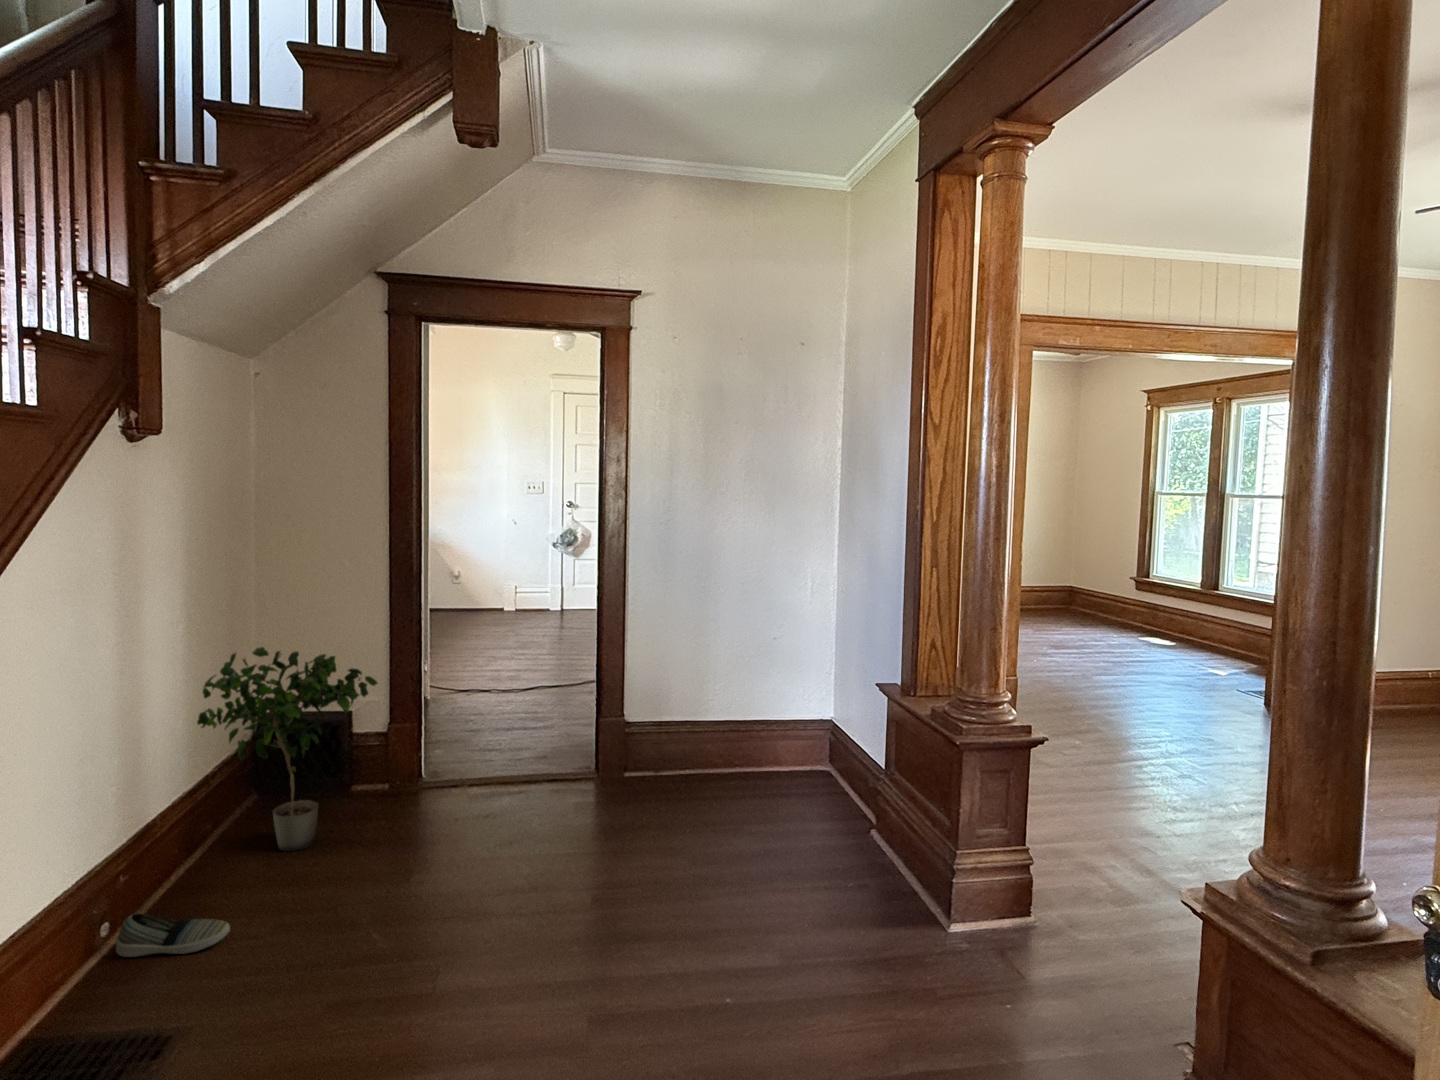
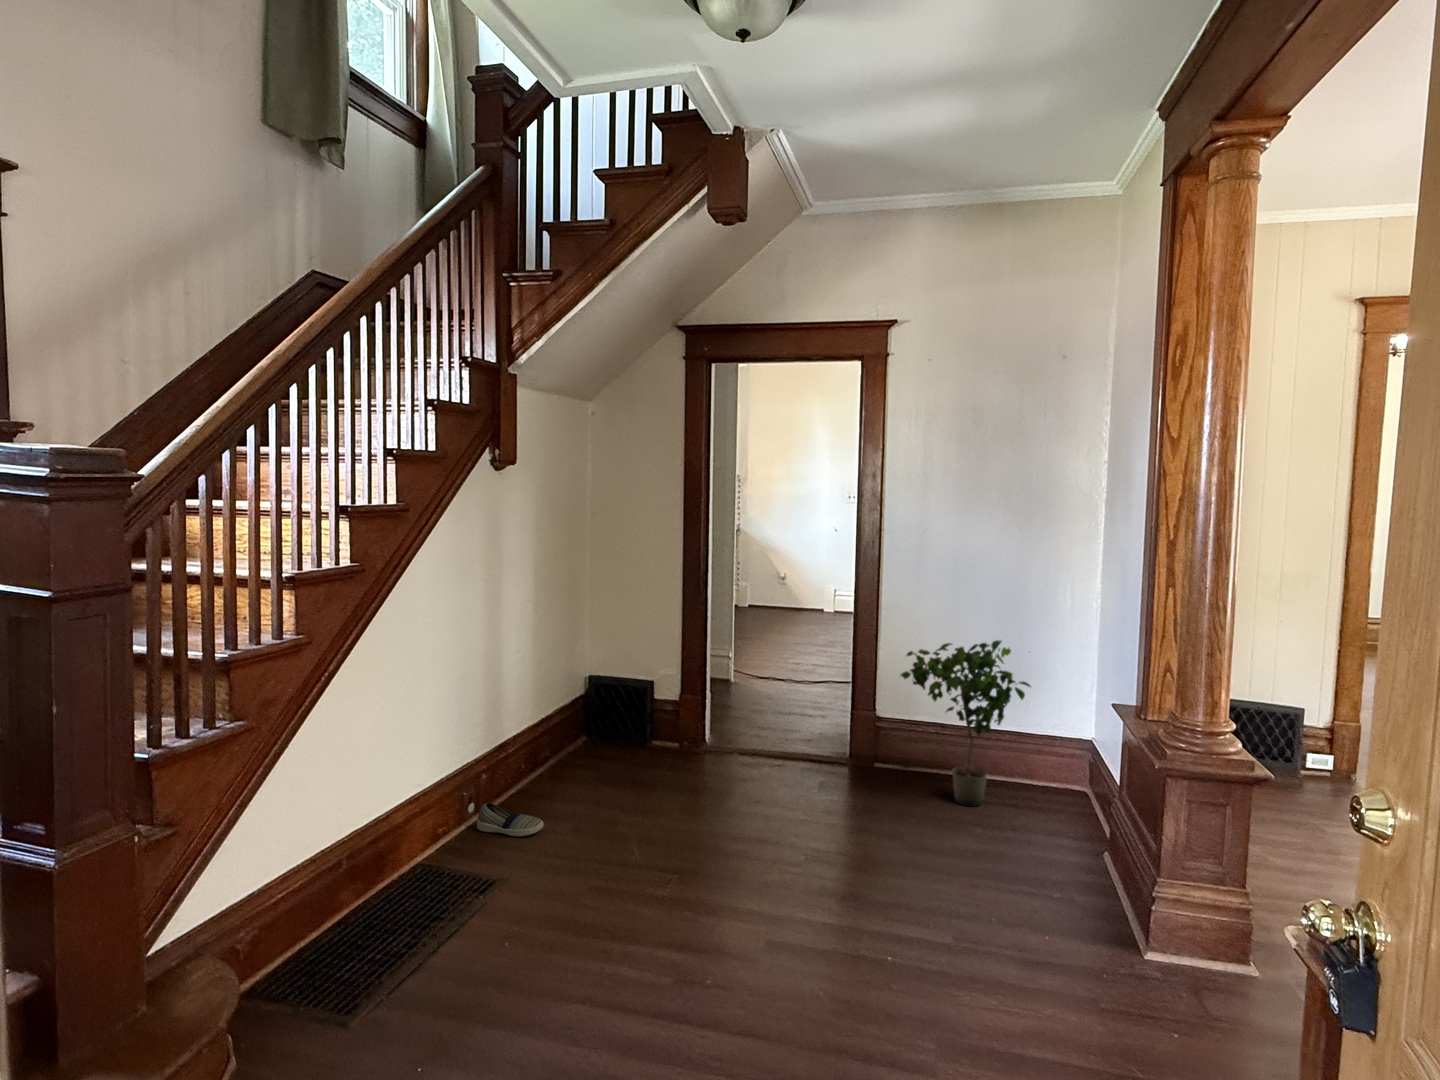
potted plant: present [197,647,377,851] -> present [901,640,1031,806]

